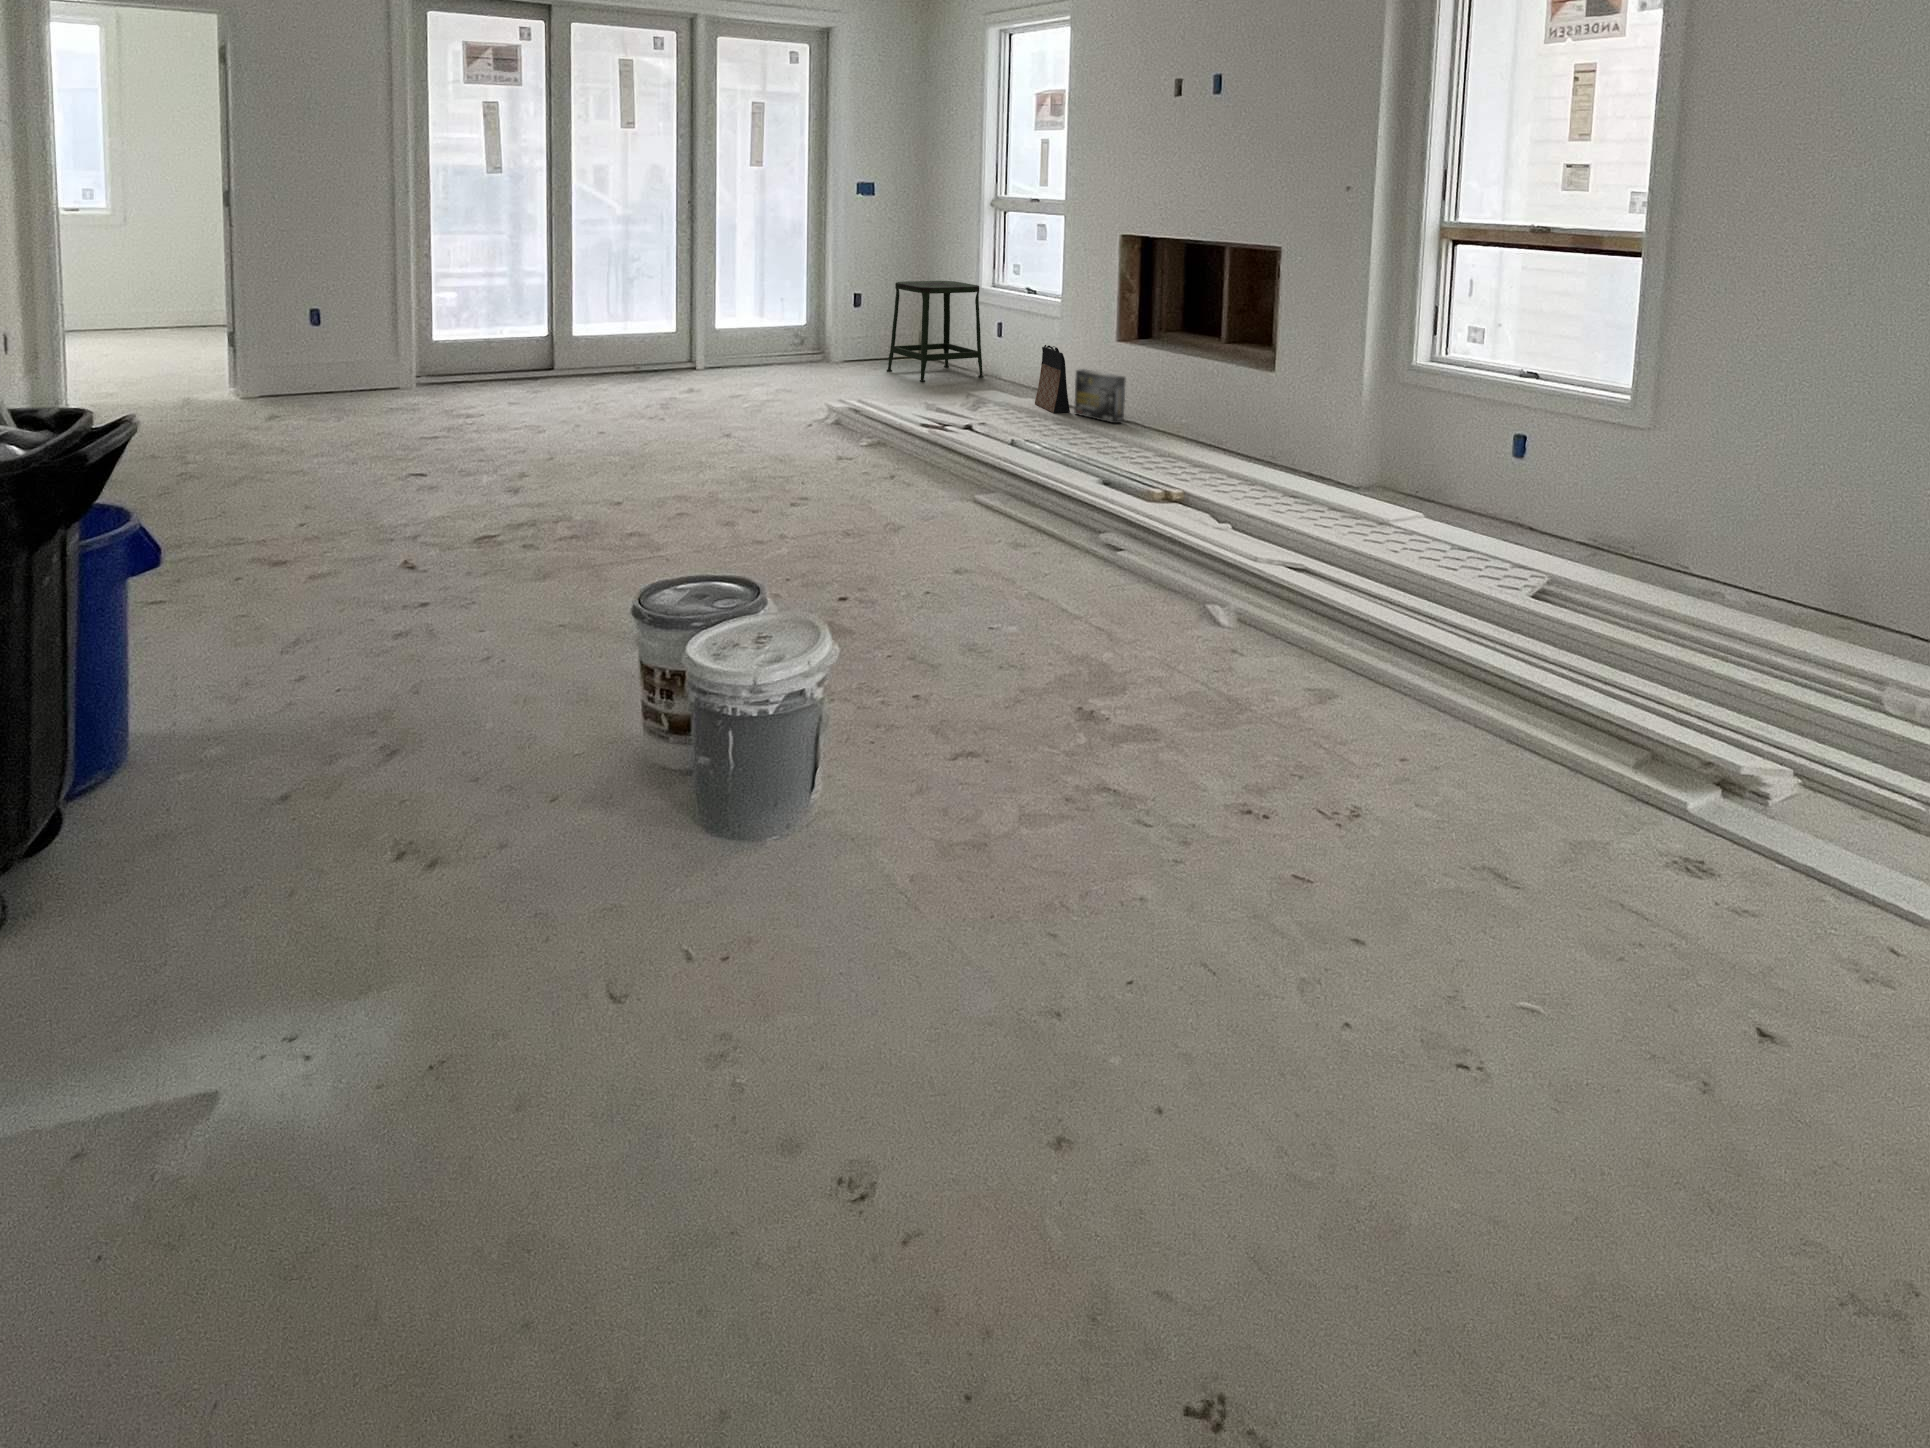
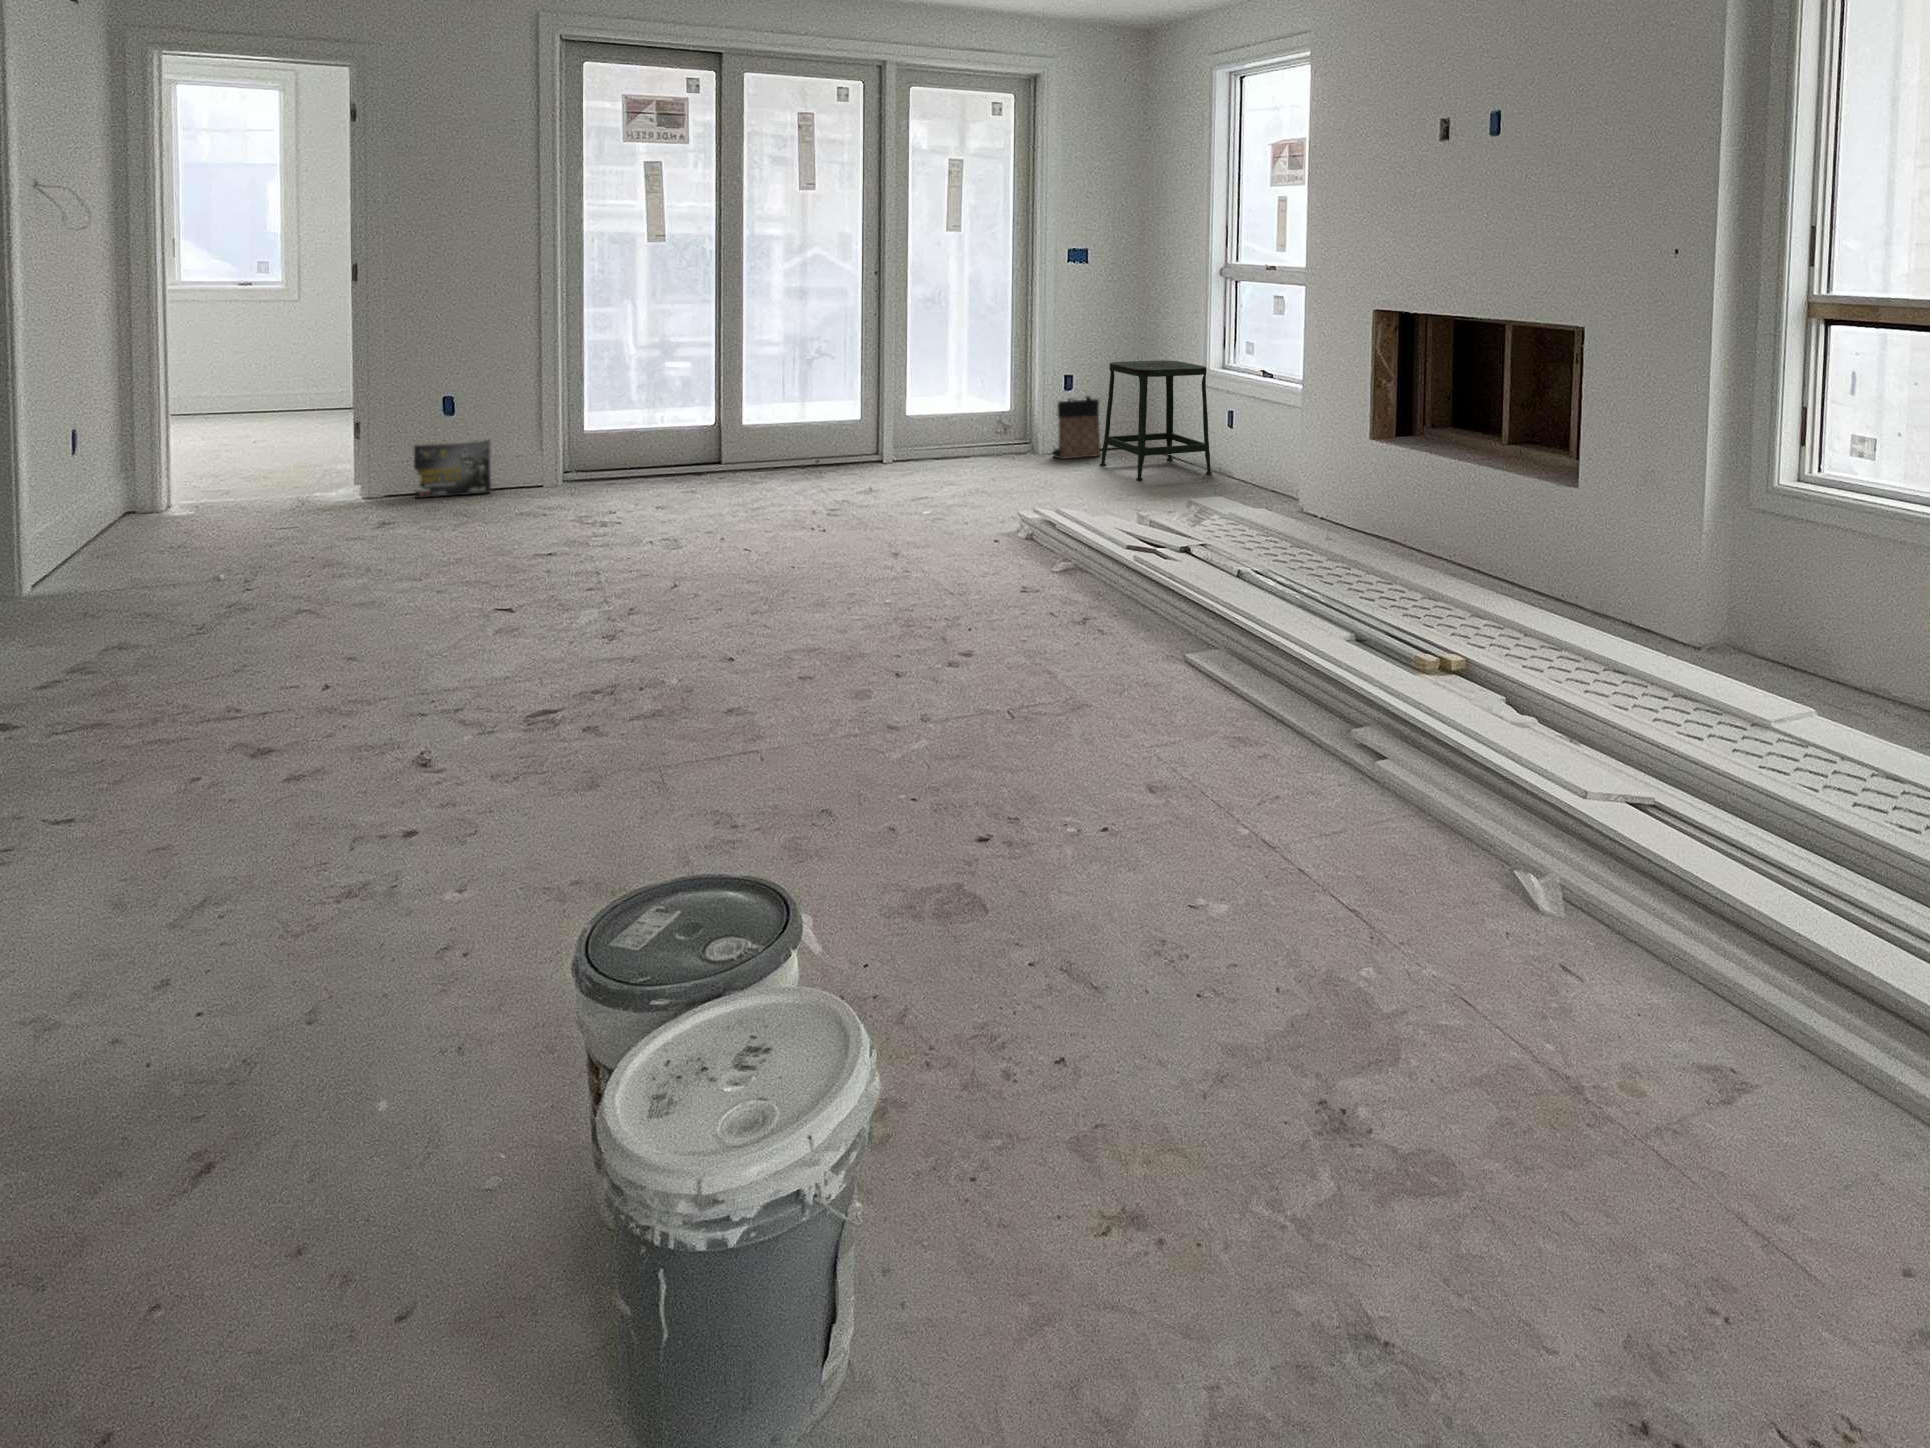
bag: present [1035,345,1070,413] -> present [1053,396,1101,459]
box: present [1074,369,1126,423] -> present [414,440,491,498]

